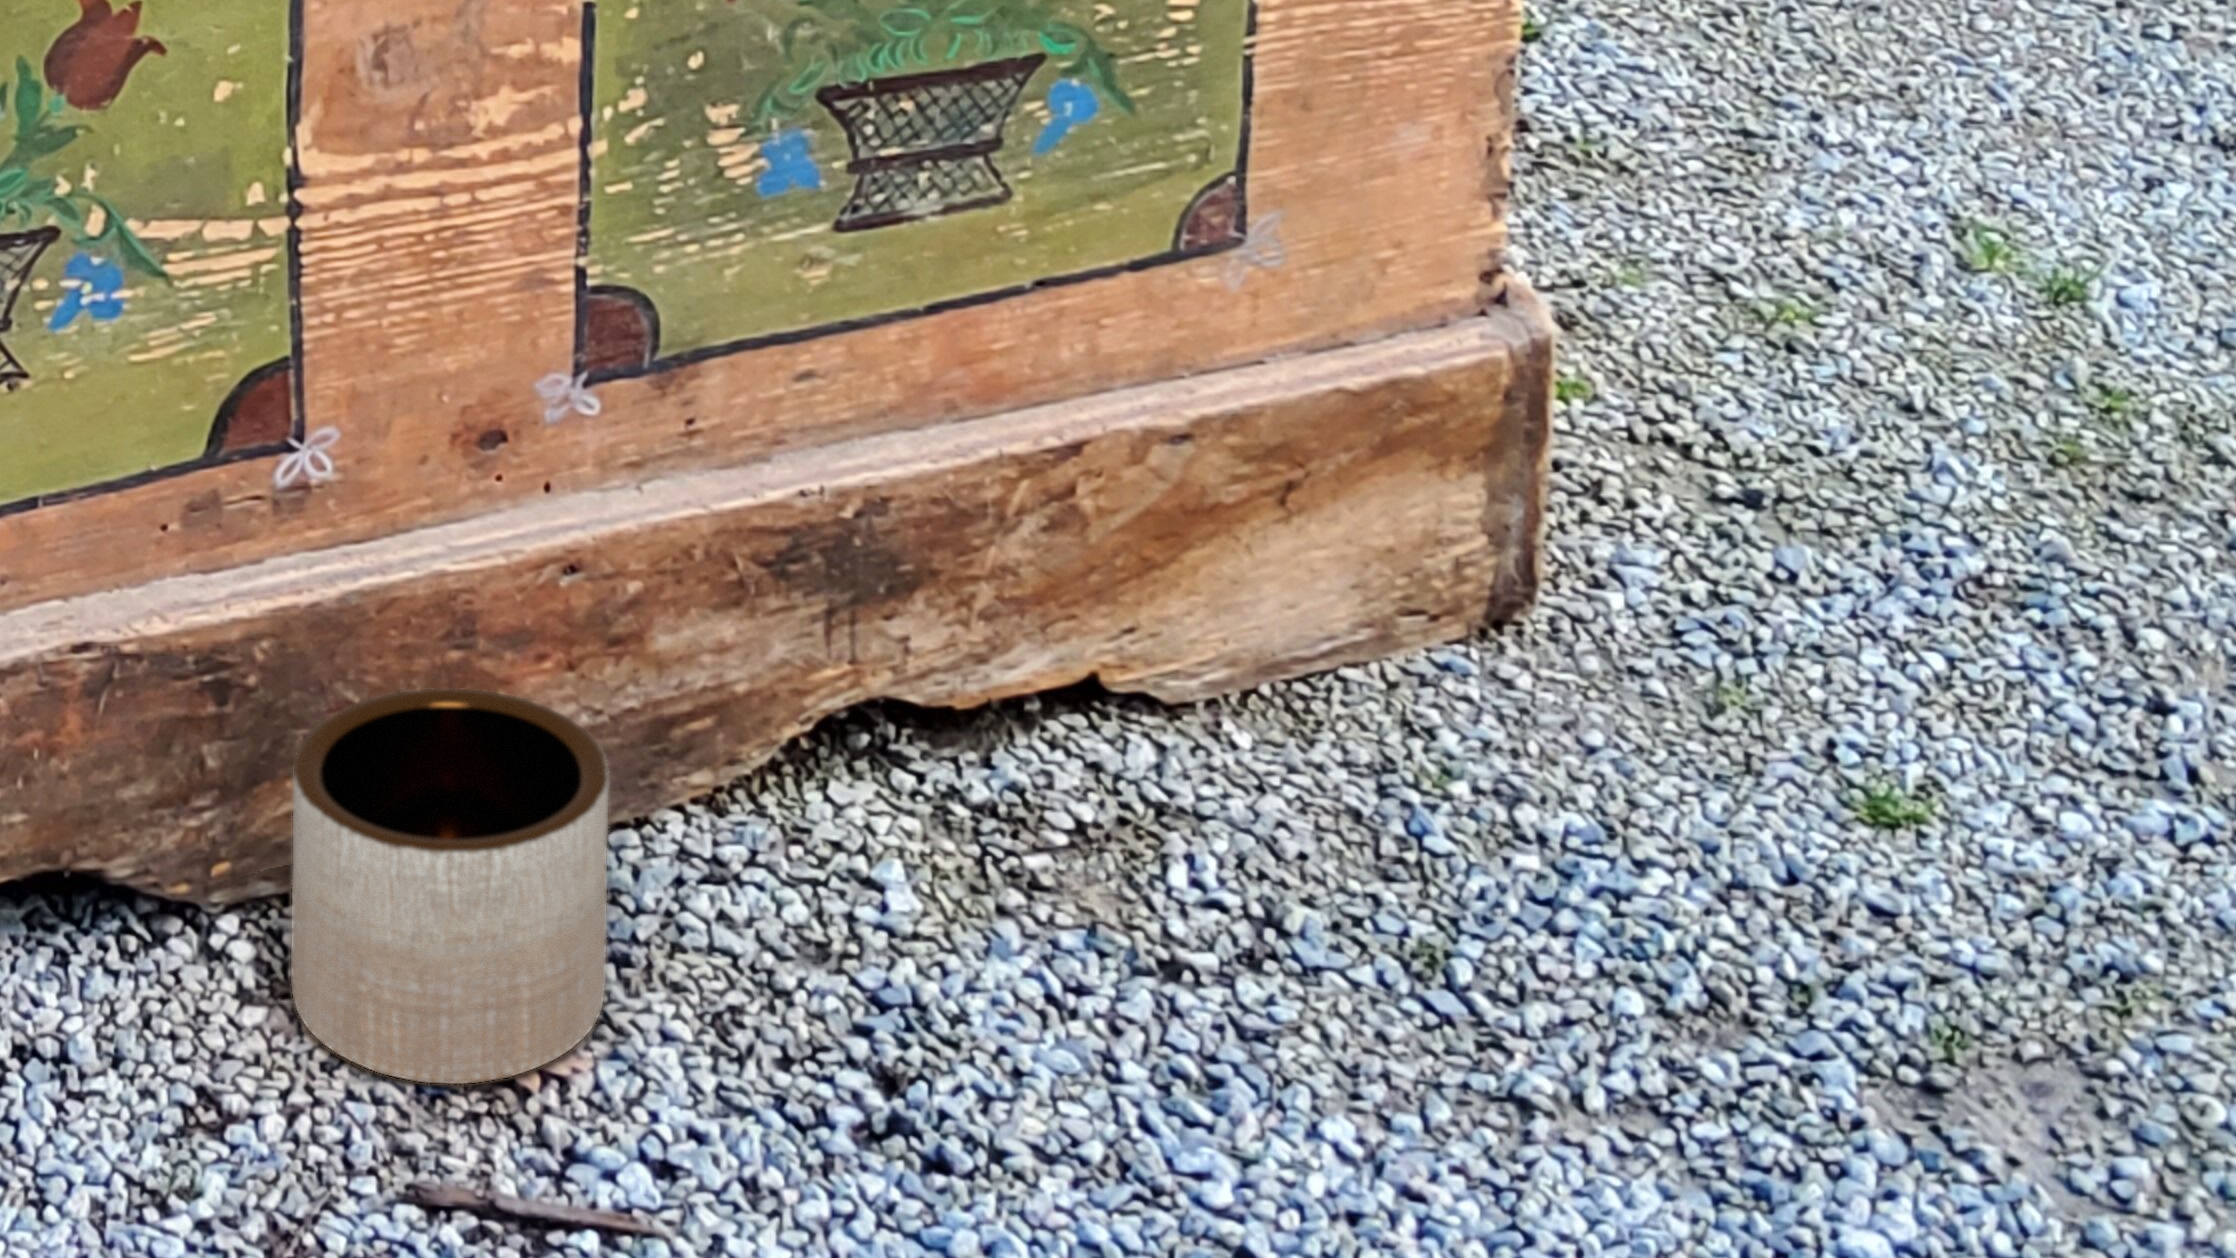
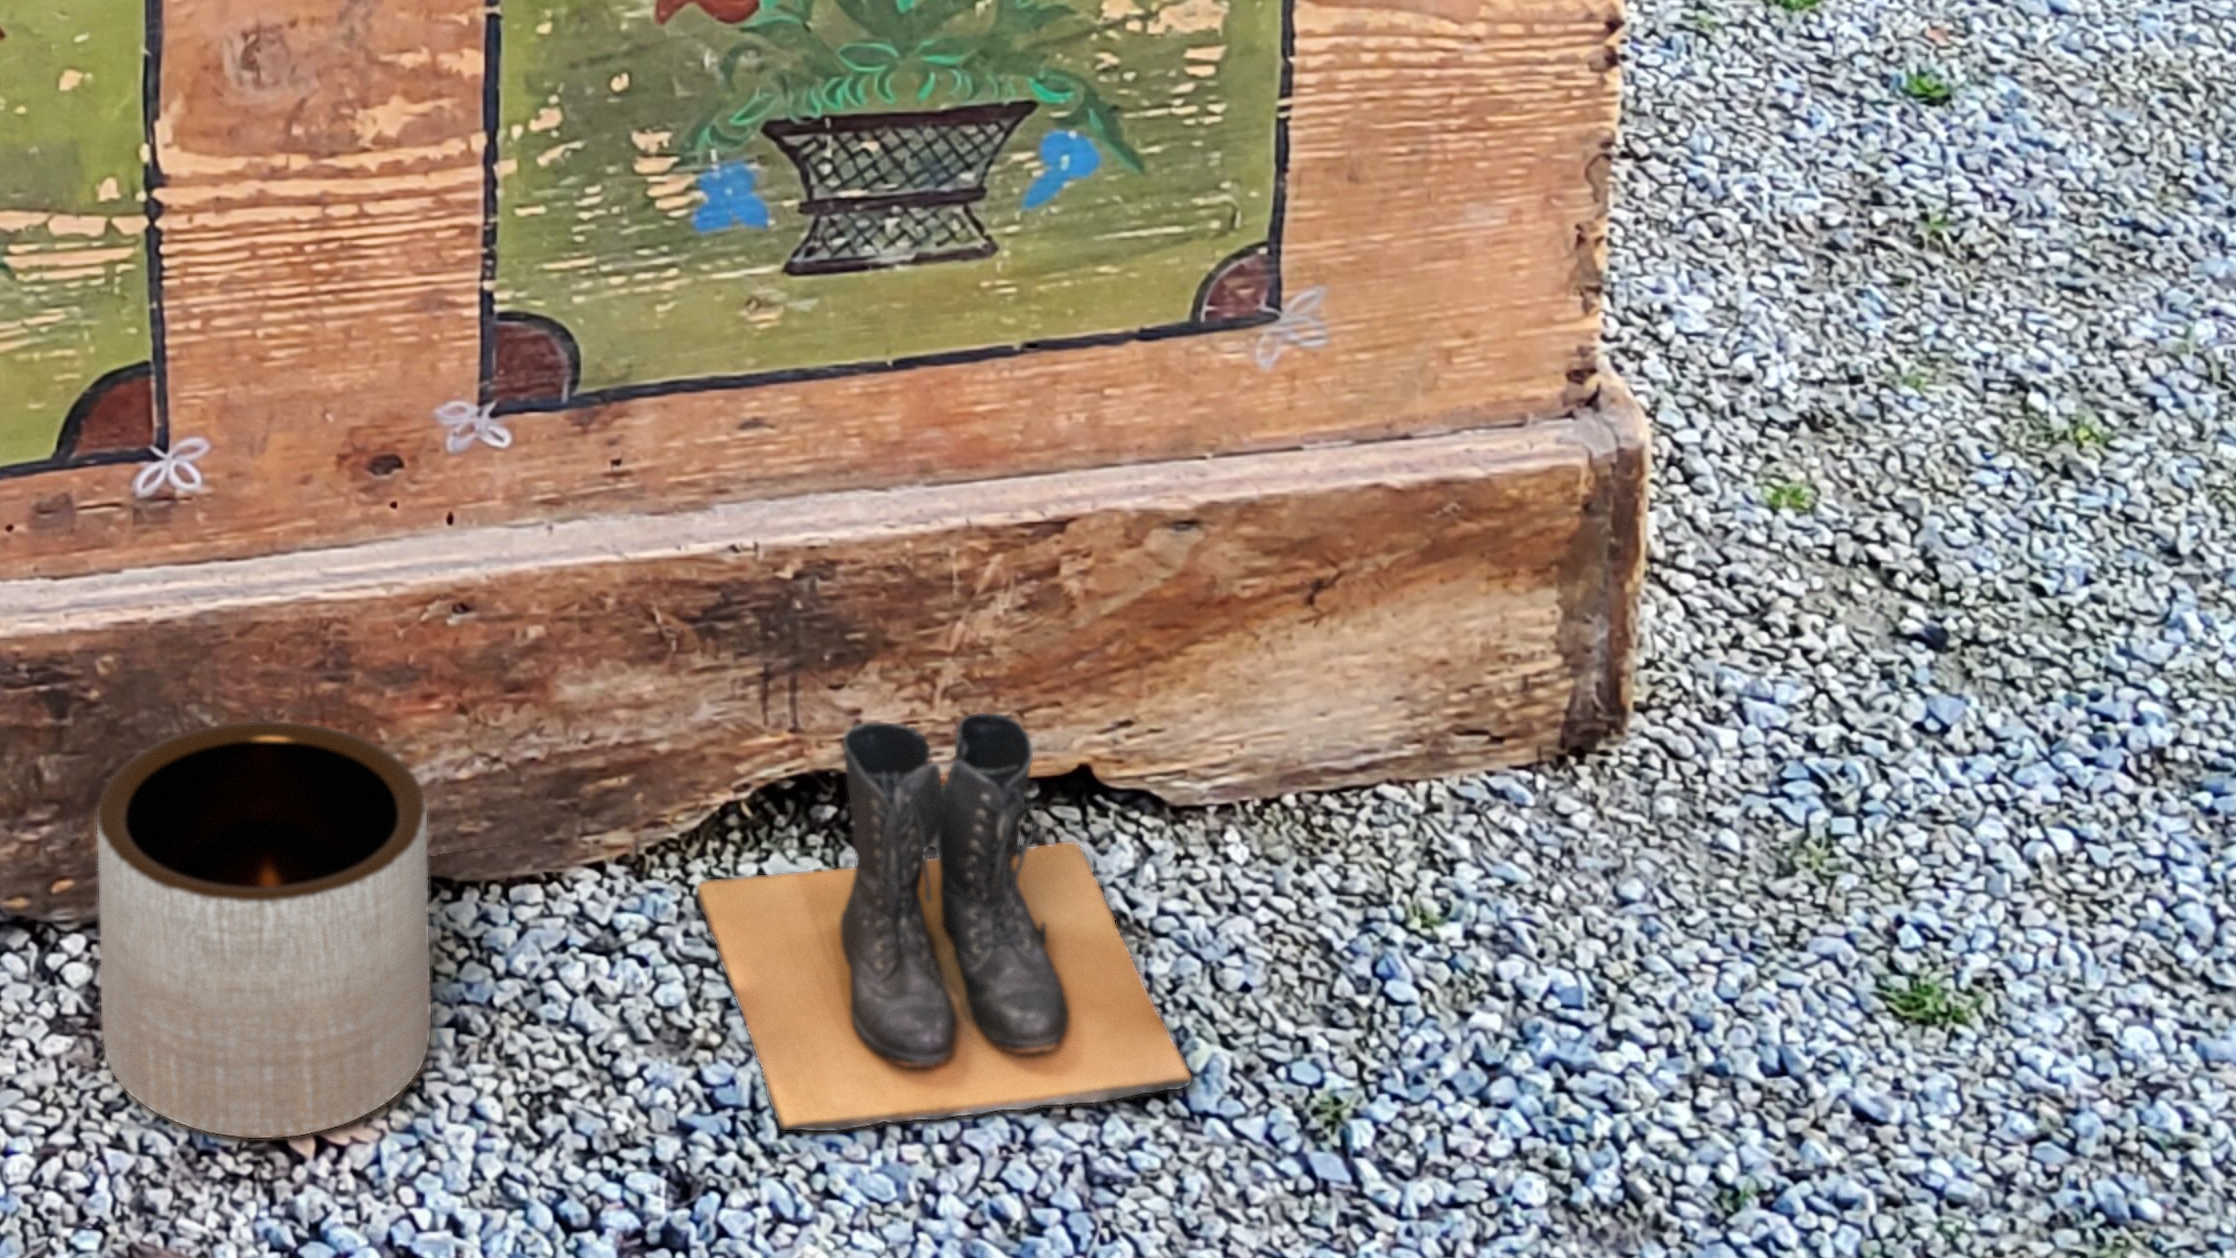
boots: none [785,621,1298,1022] -> present [696,713,1192,1131]

